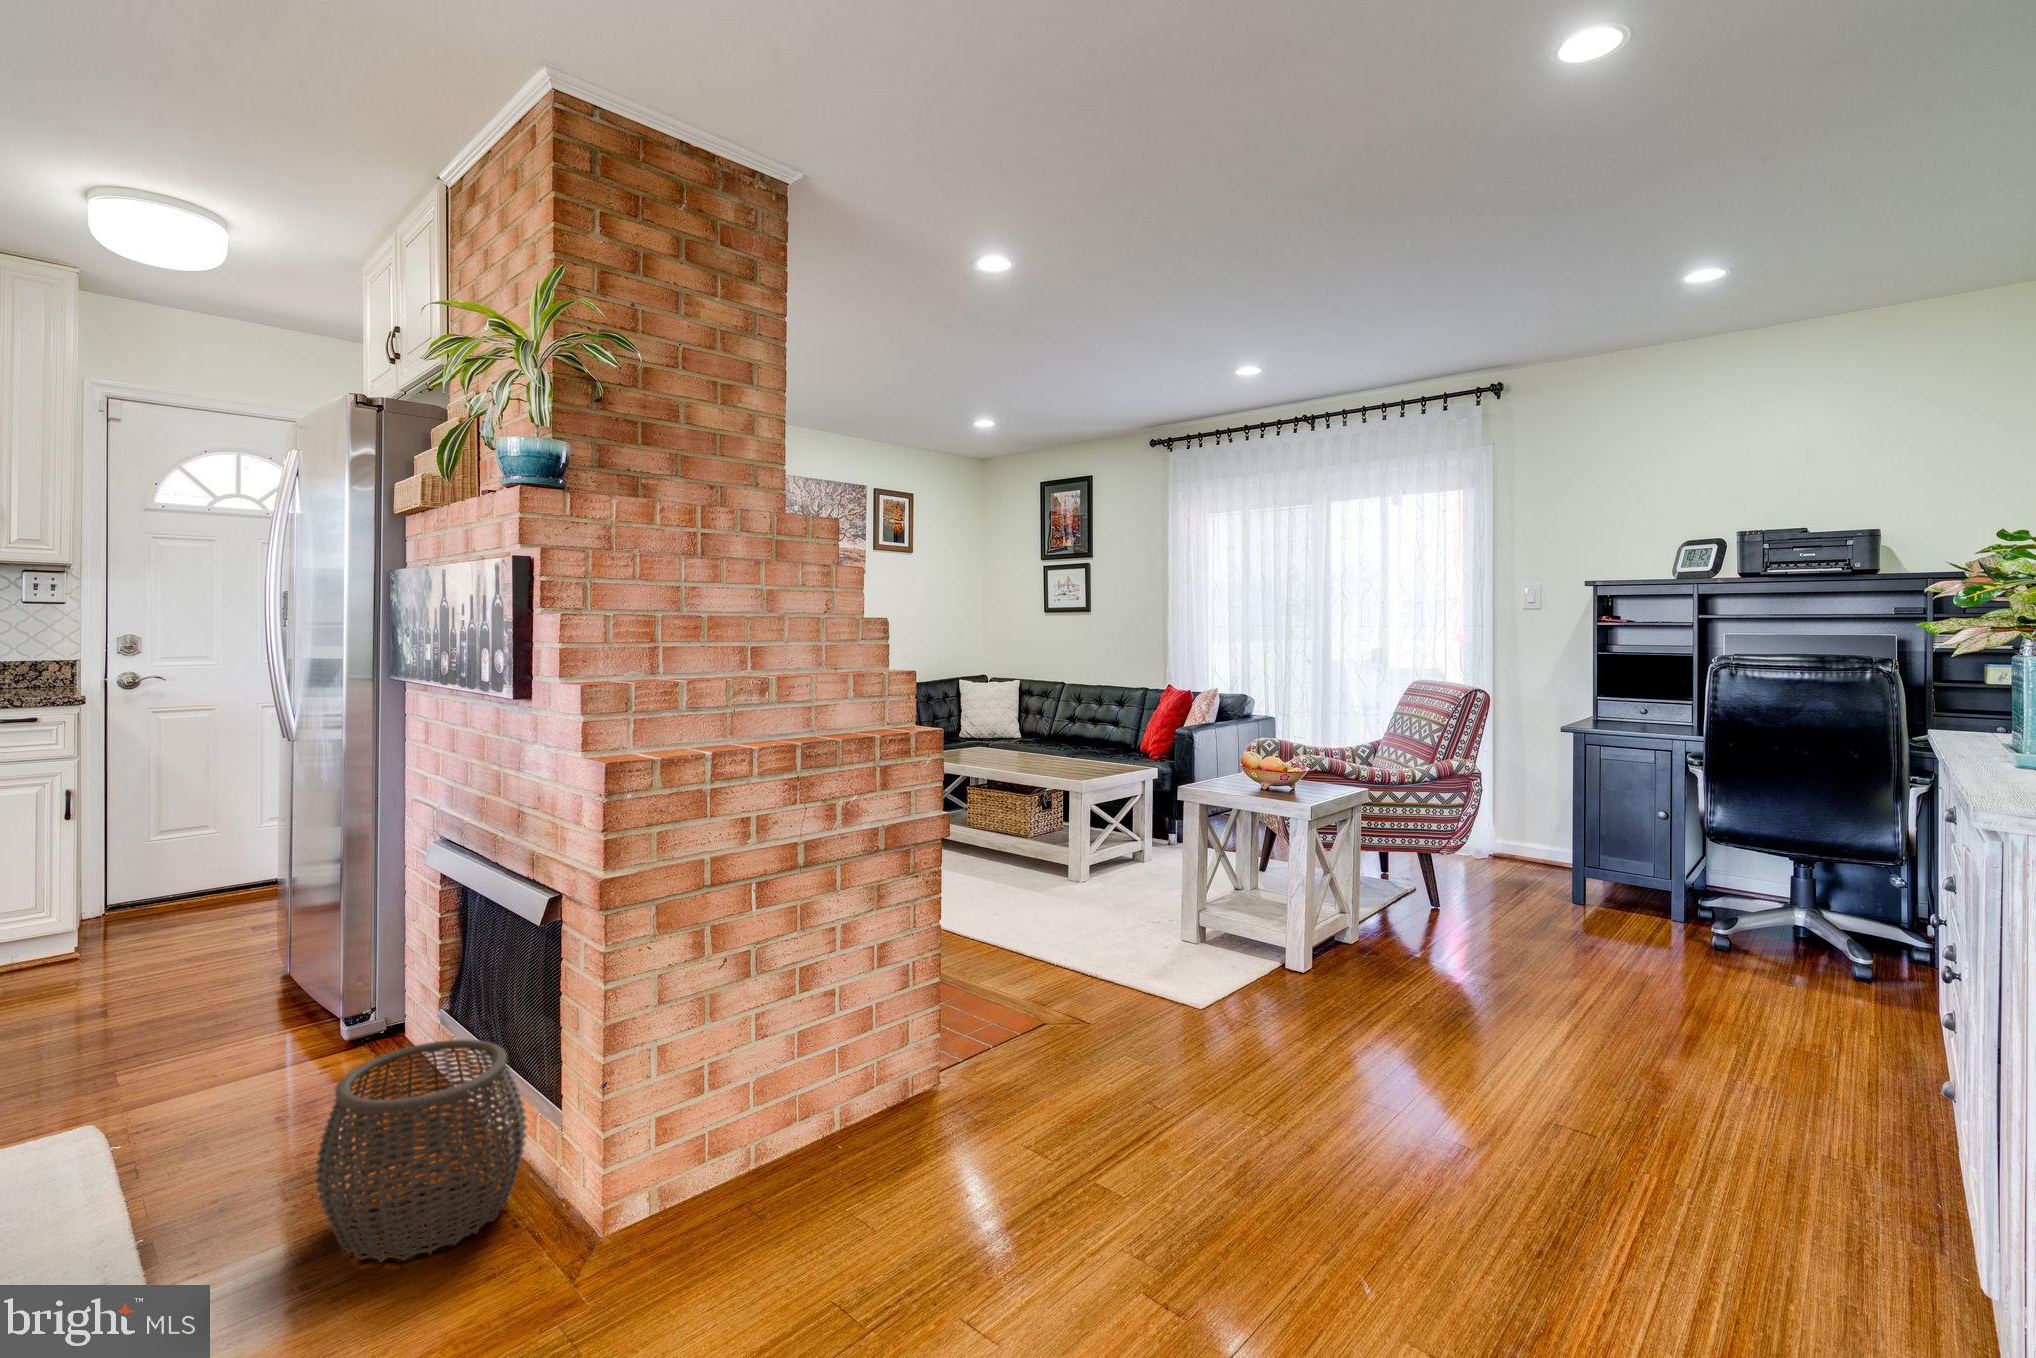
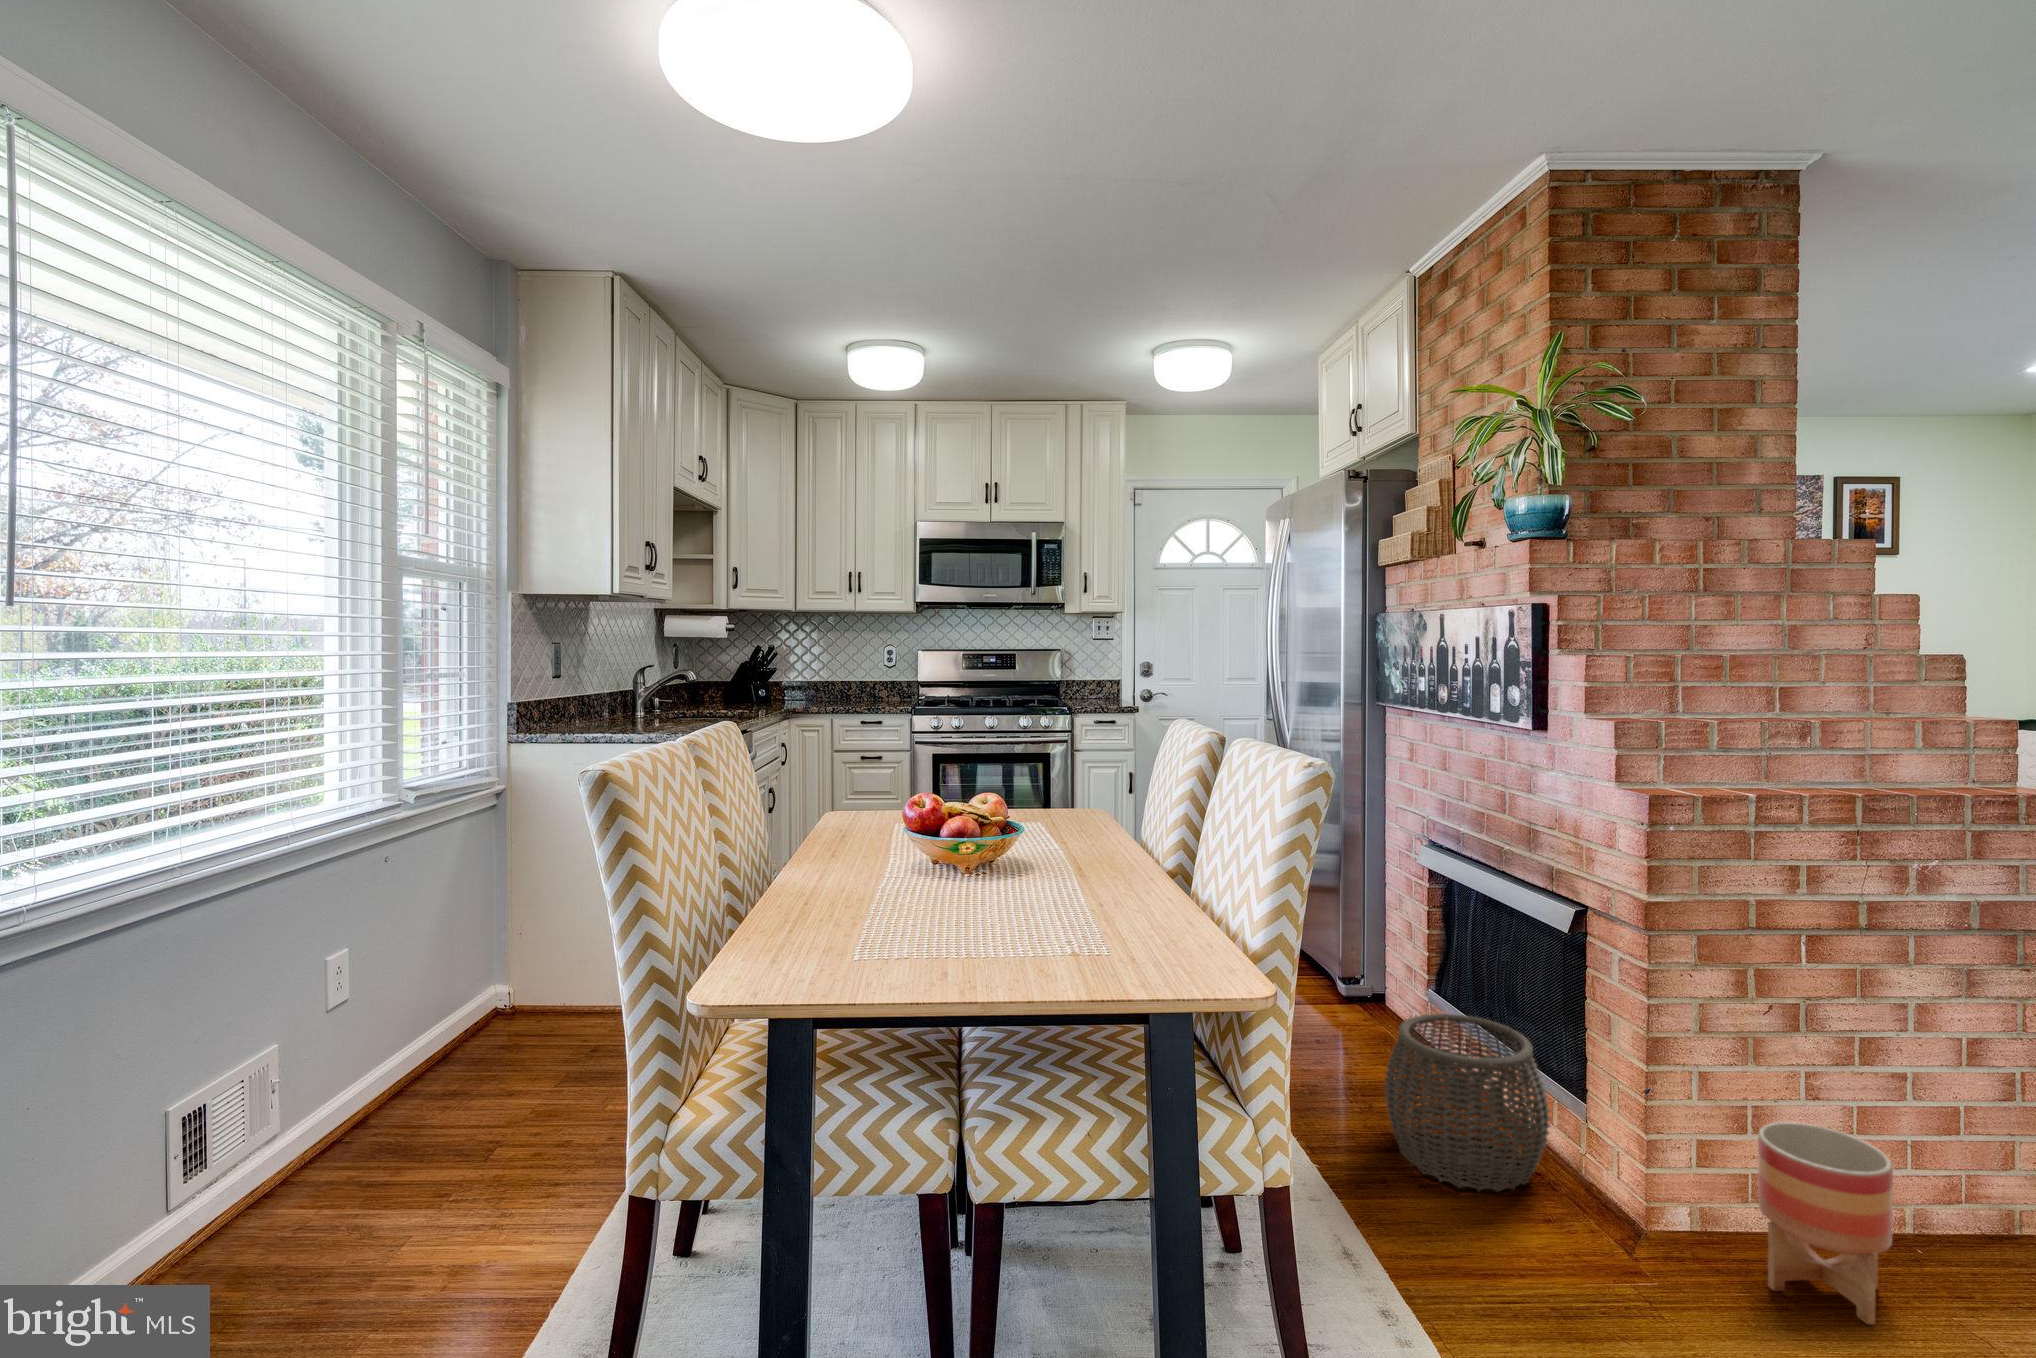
planter: none [706,1062,807,1240] -> present [1758,1122,1893,1324]

